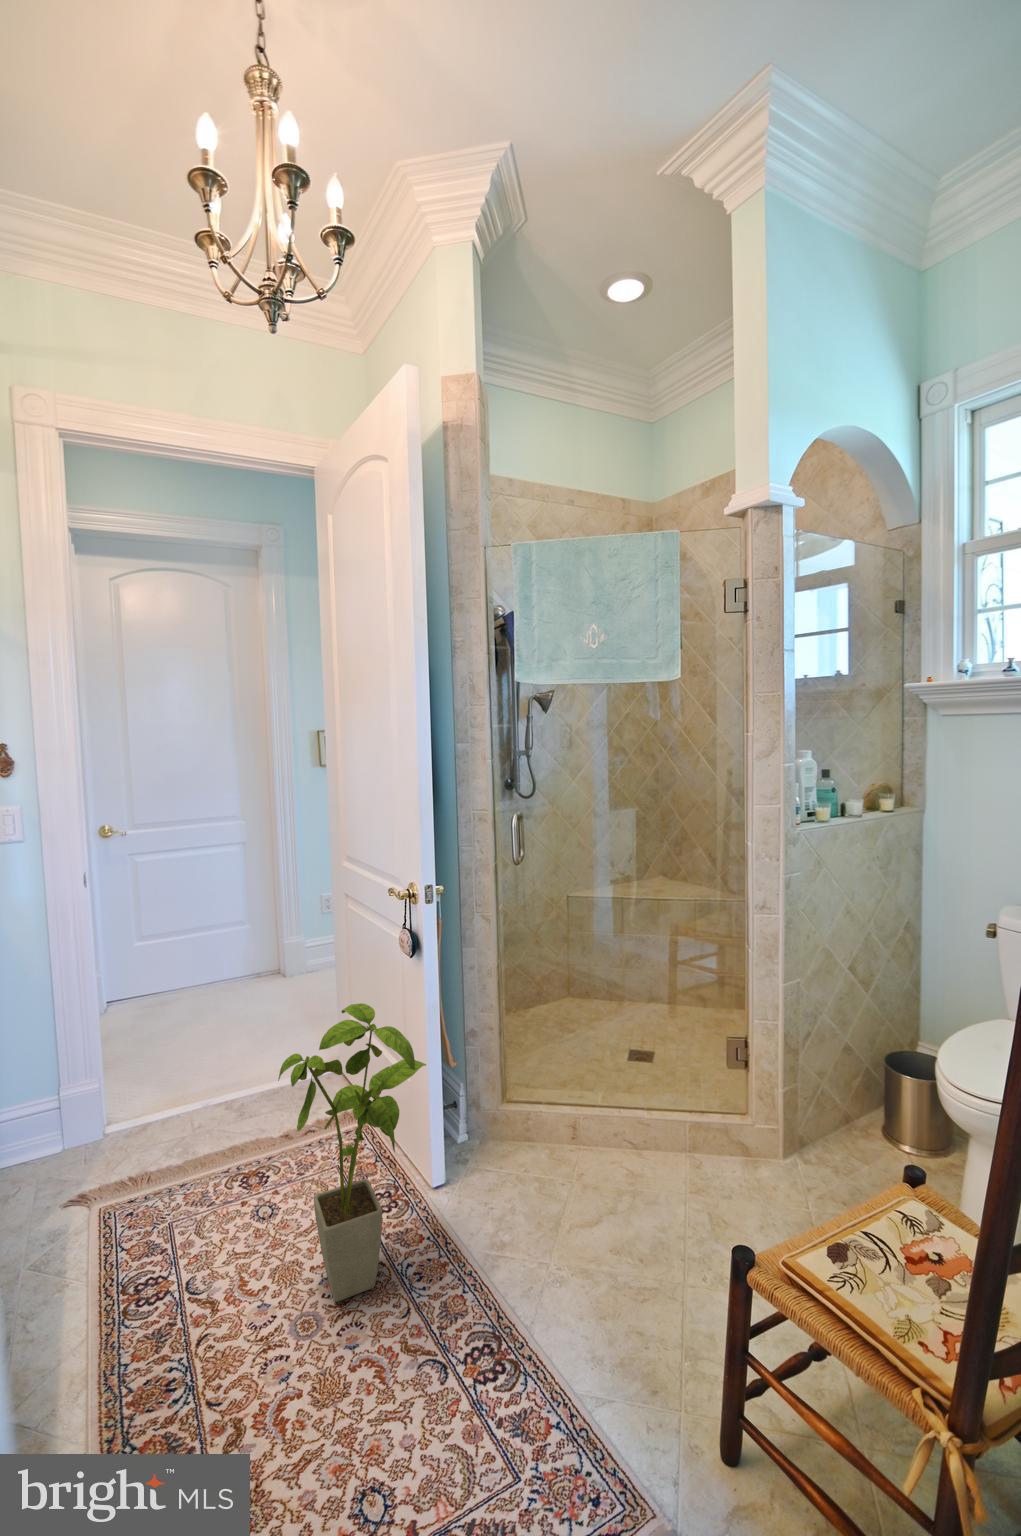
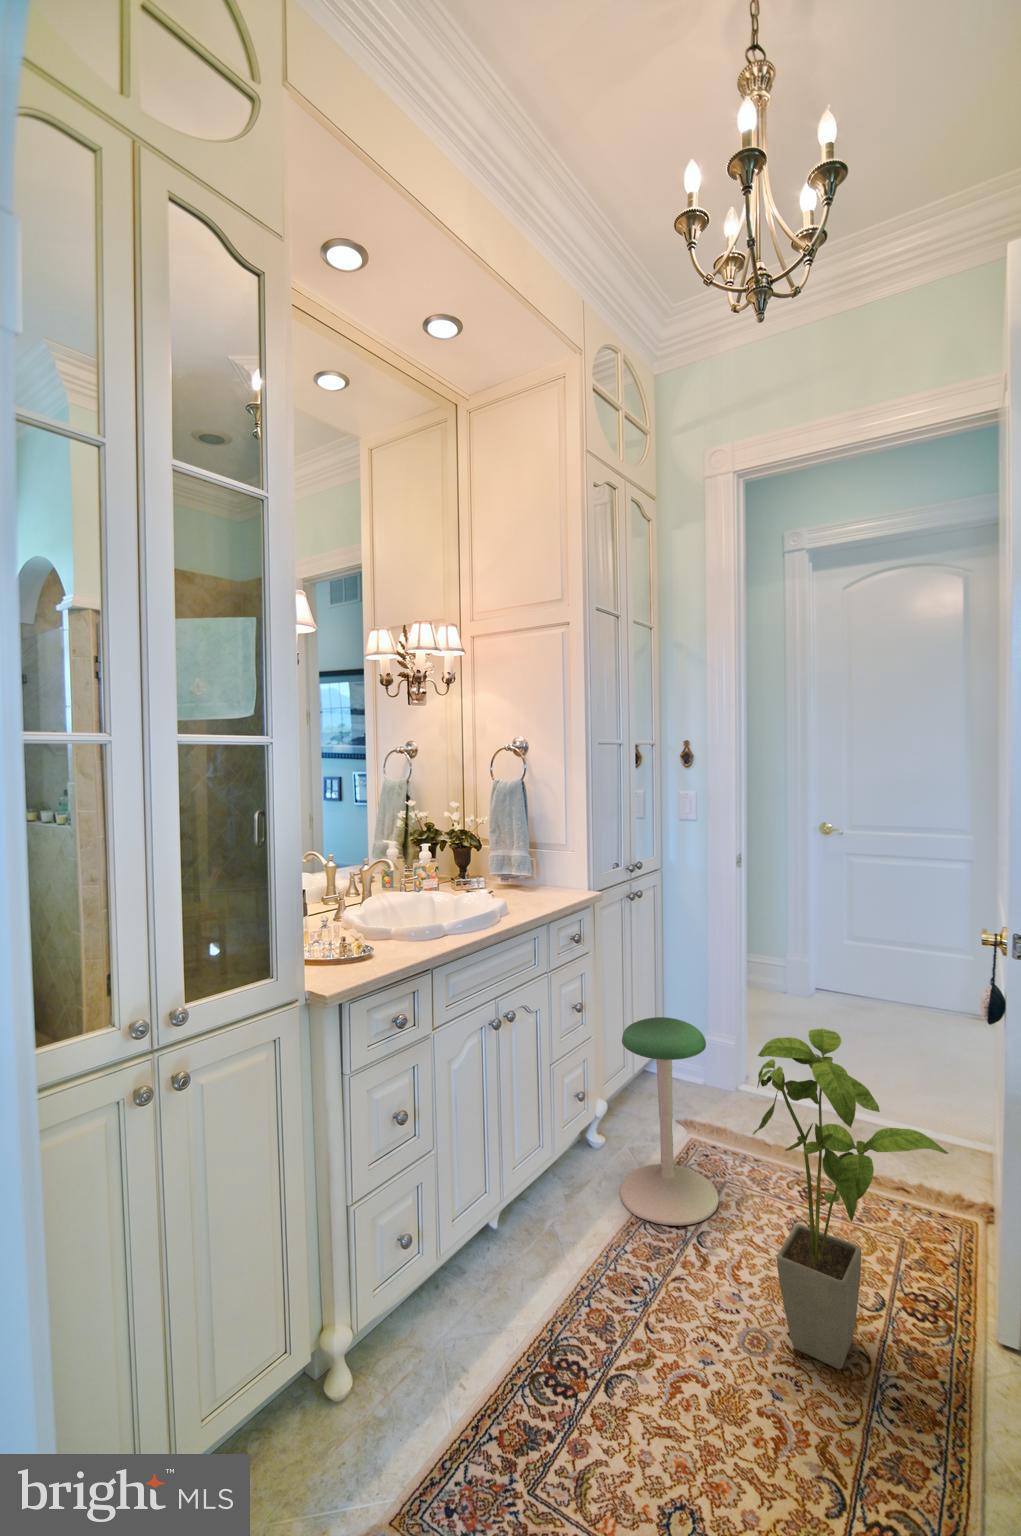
stool: none [52,1069,184,1326] -> present [620,1017,719,1226]

